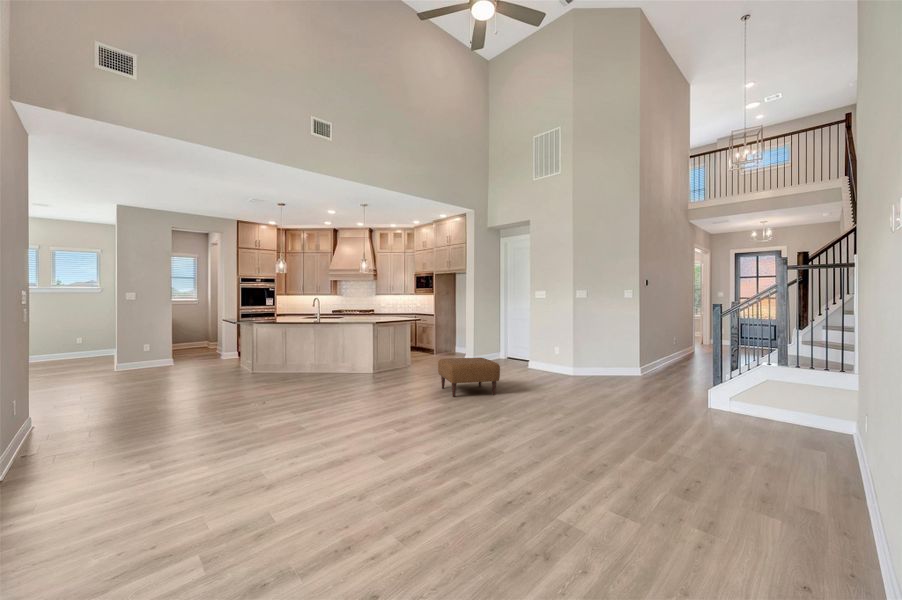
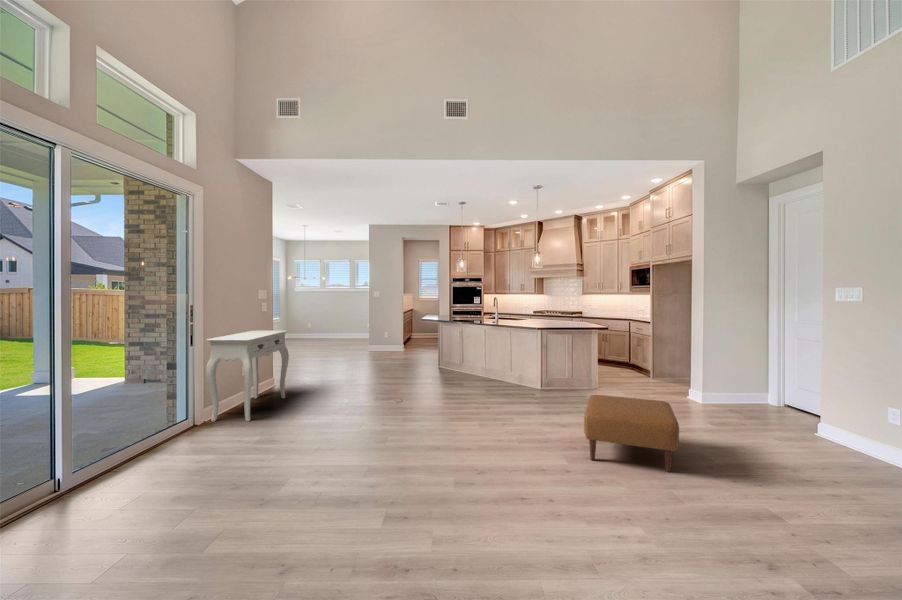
console table: none [45,328,118,437] -> present [206,330,289,422]

